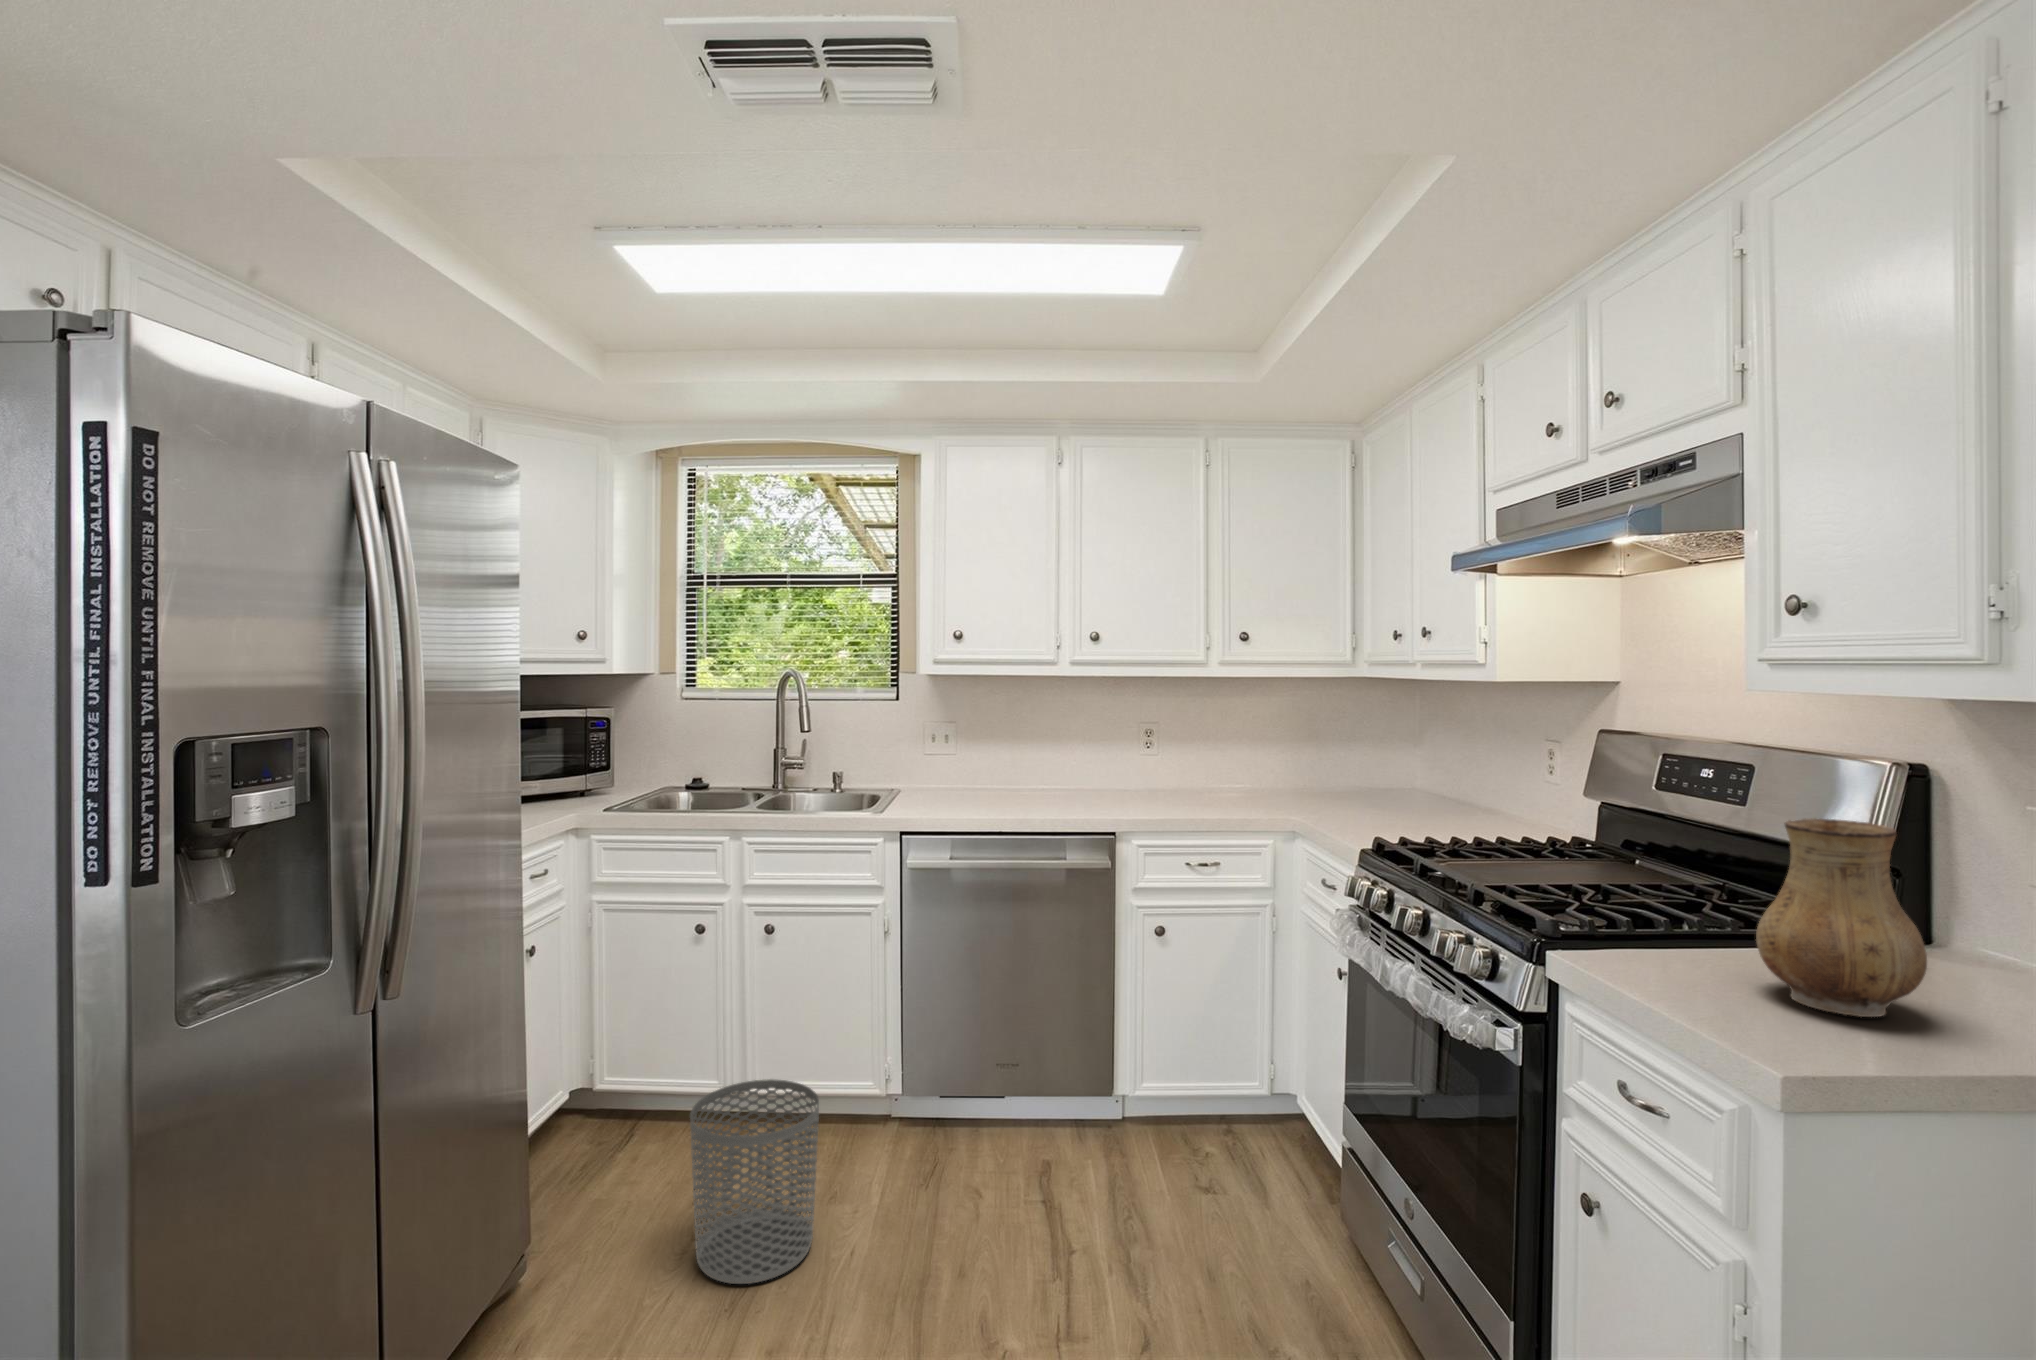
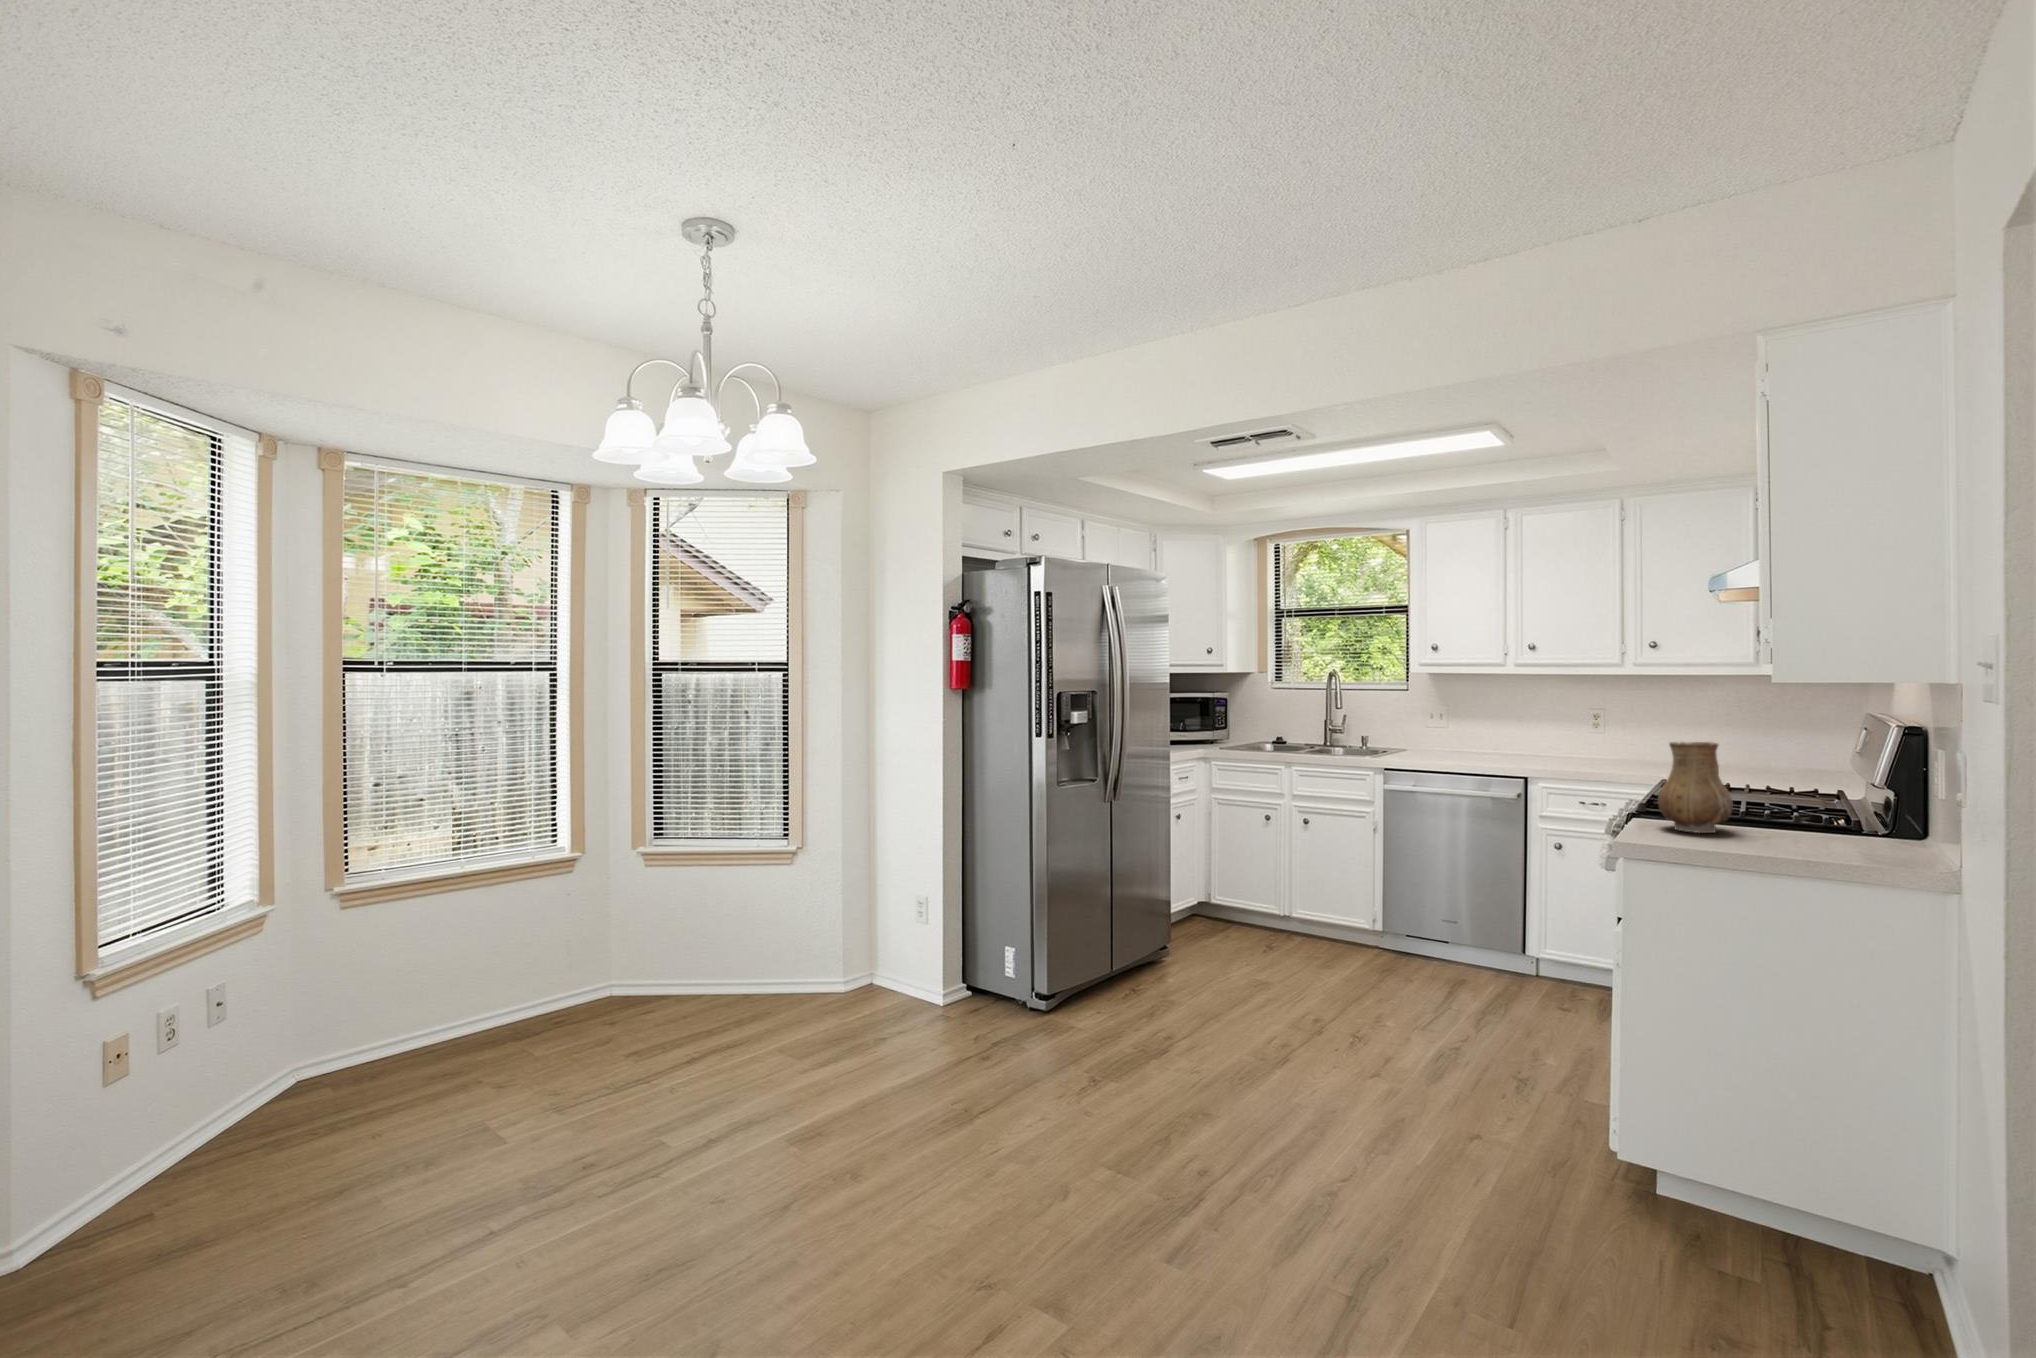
waste bin: present [690,1079,819,1284] -> none [1240,887,1305,975]

